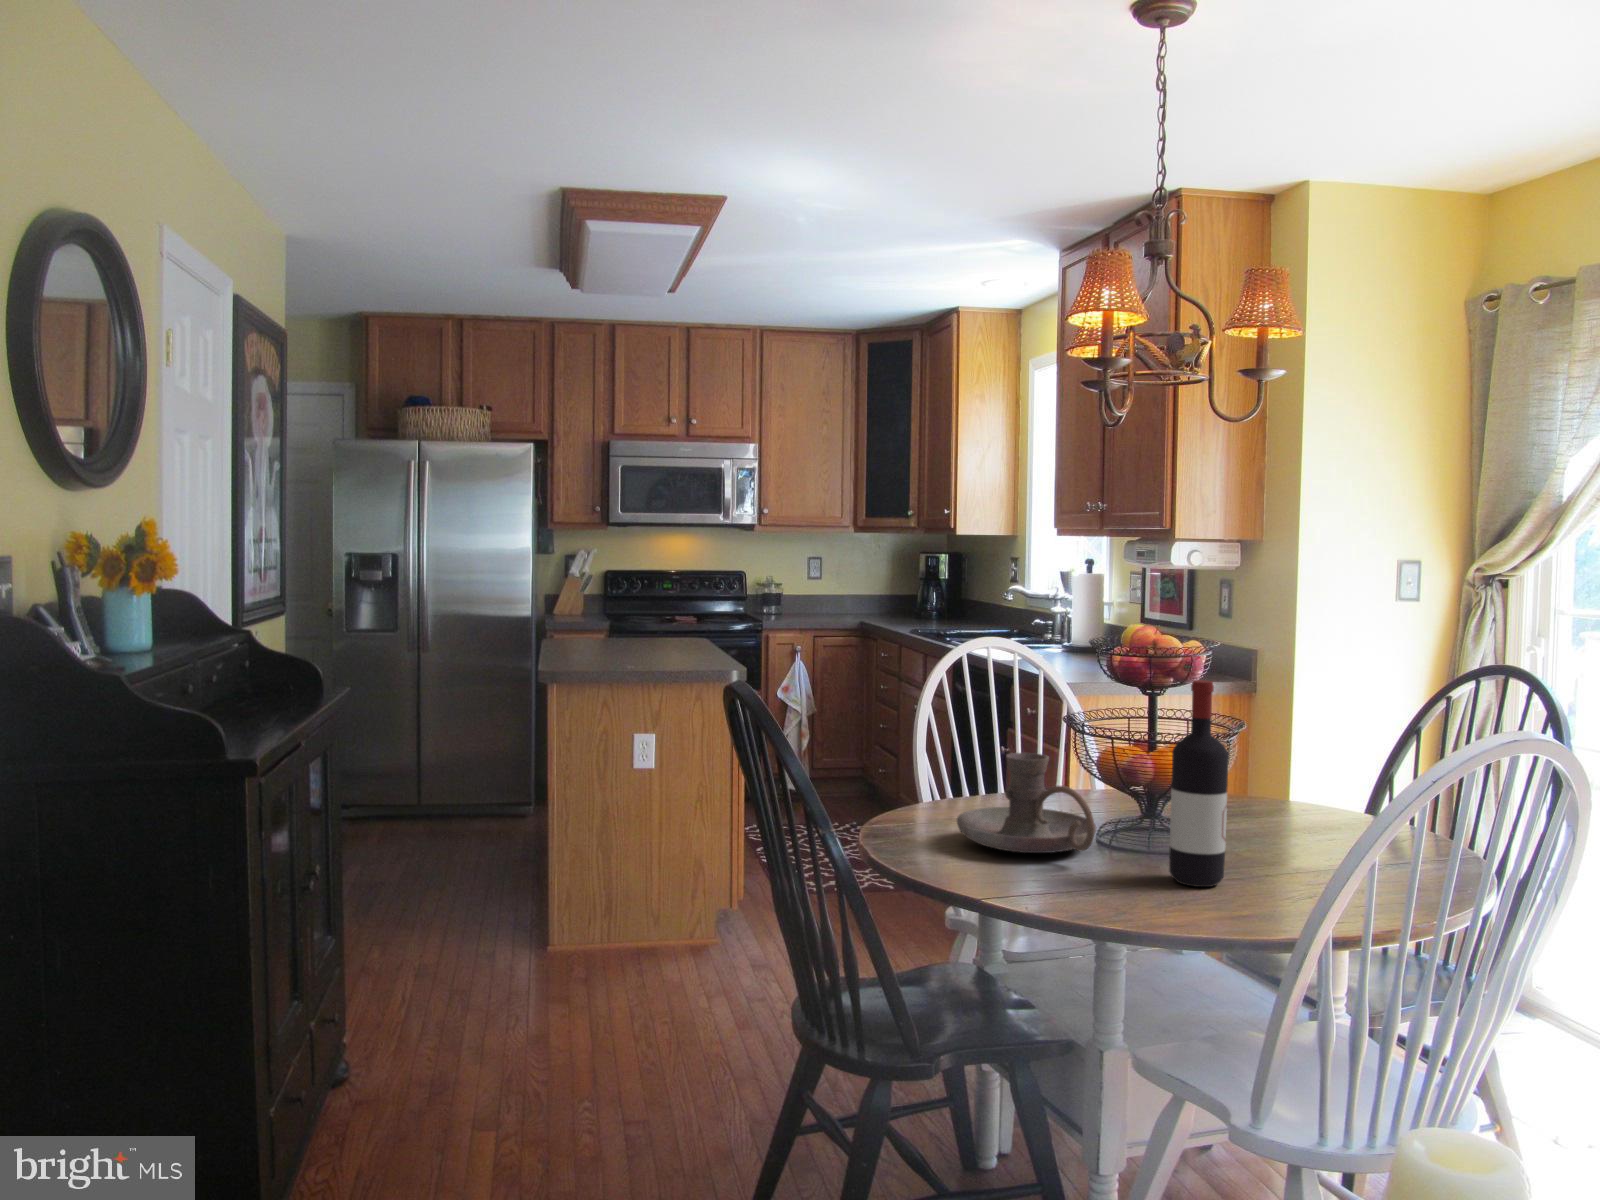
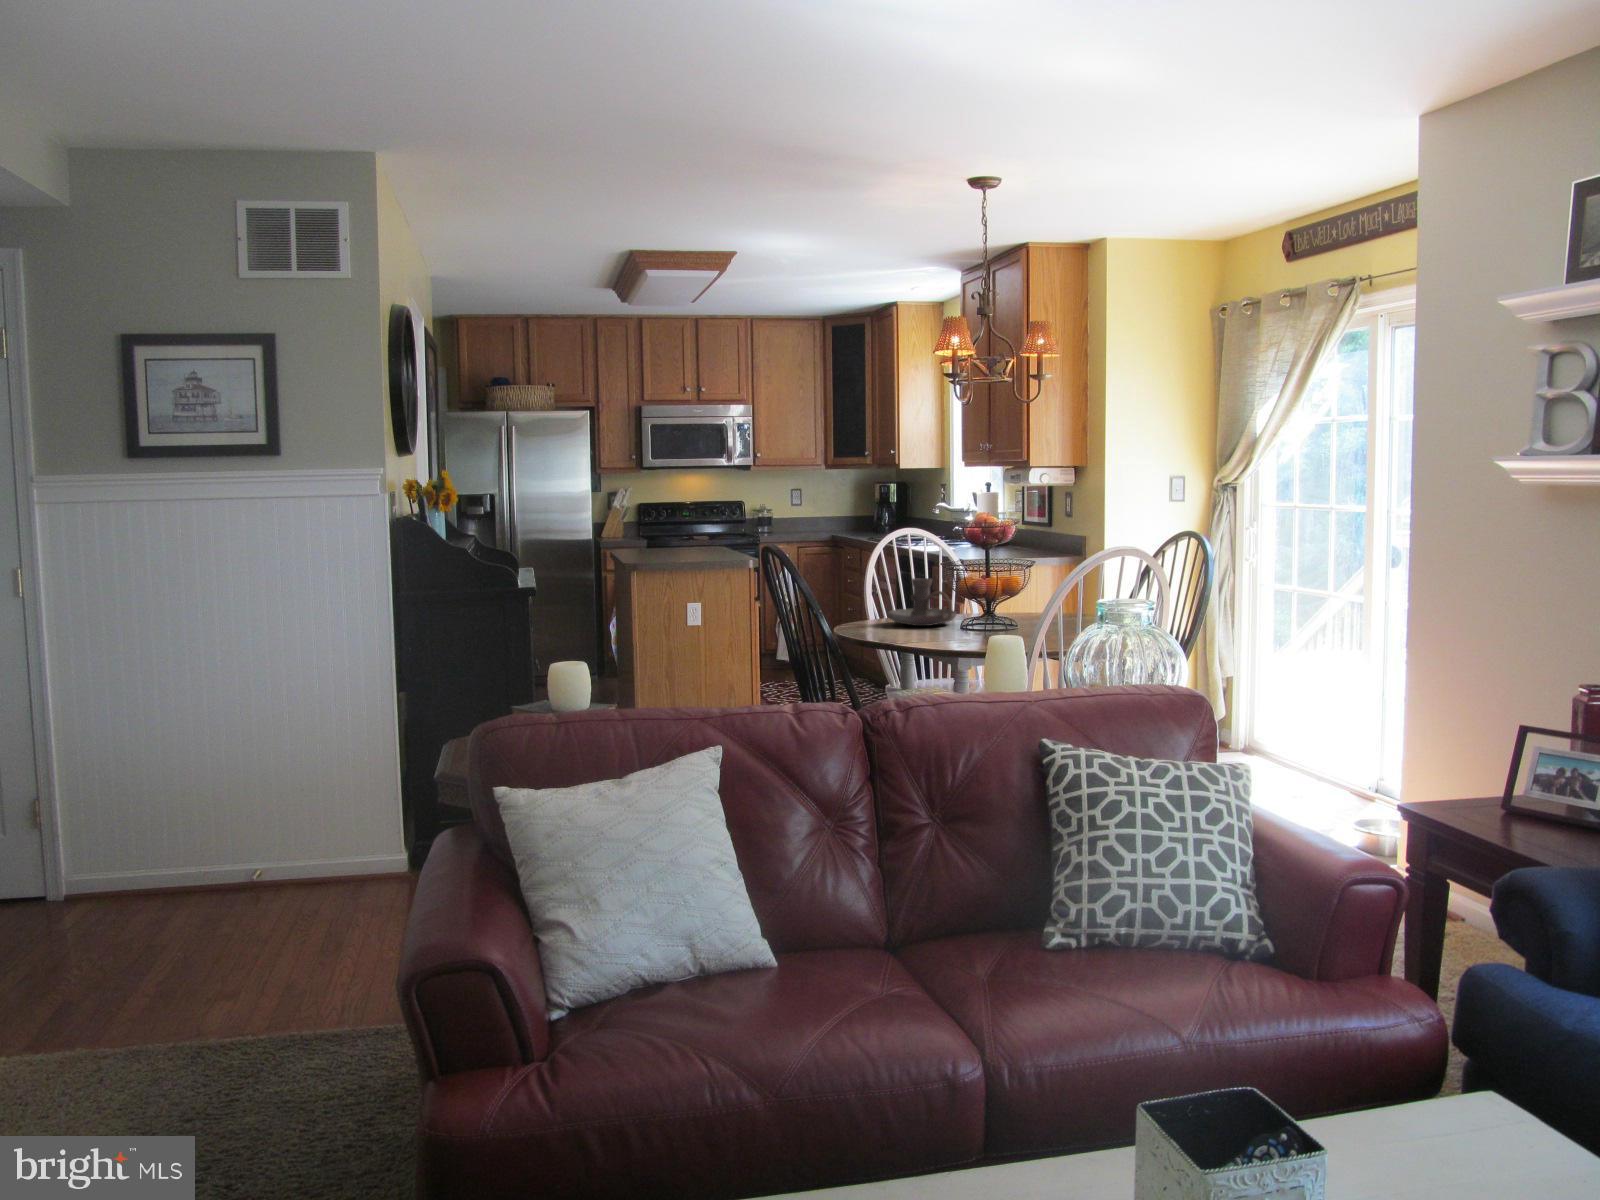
wine bottle: present [1169,680,1229,887] -> none [987,534,1013,632]

